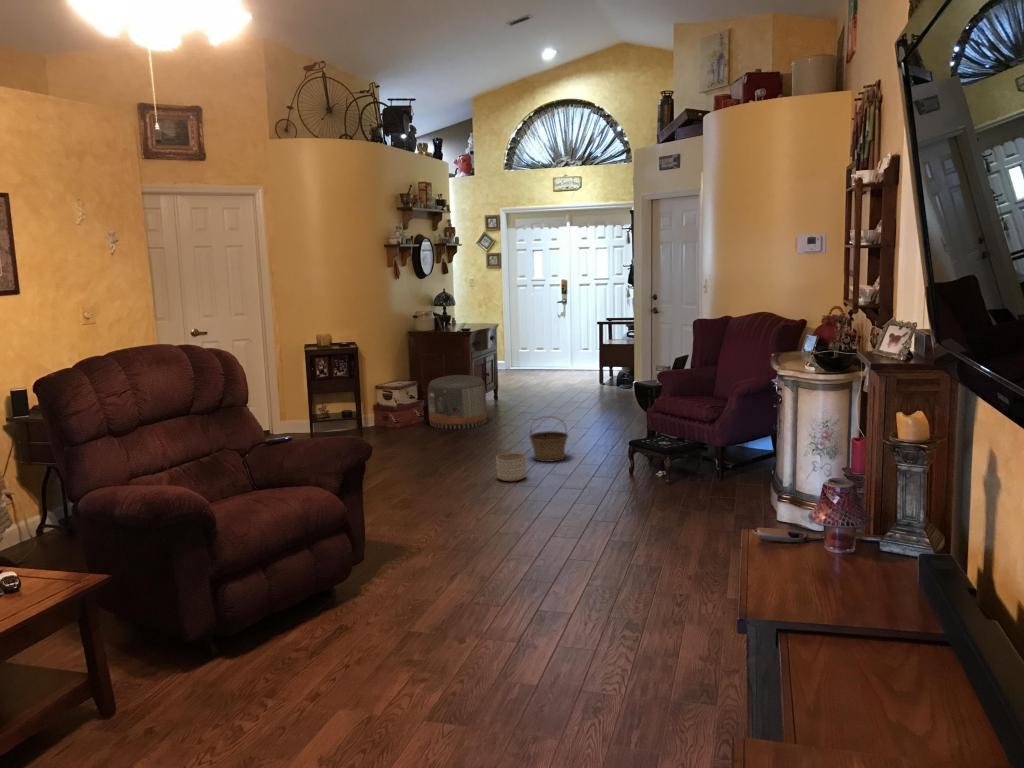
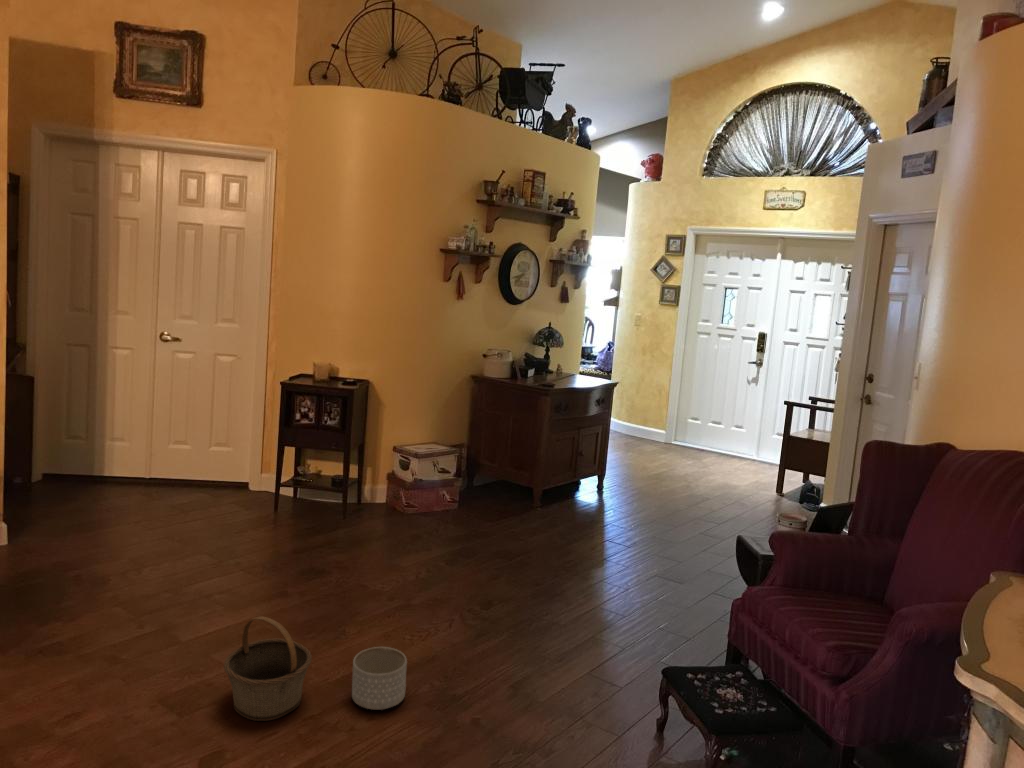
pouf: present [428,375,487,429] -> none [447,453,533,539]
basket: present [529,416,568,462] -> present [224,616,312,721]

